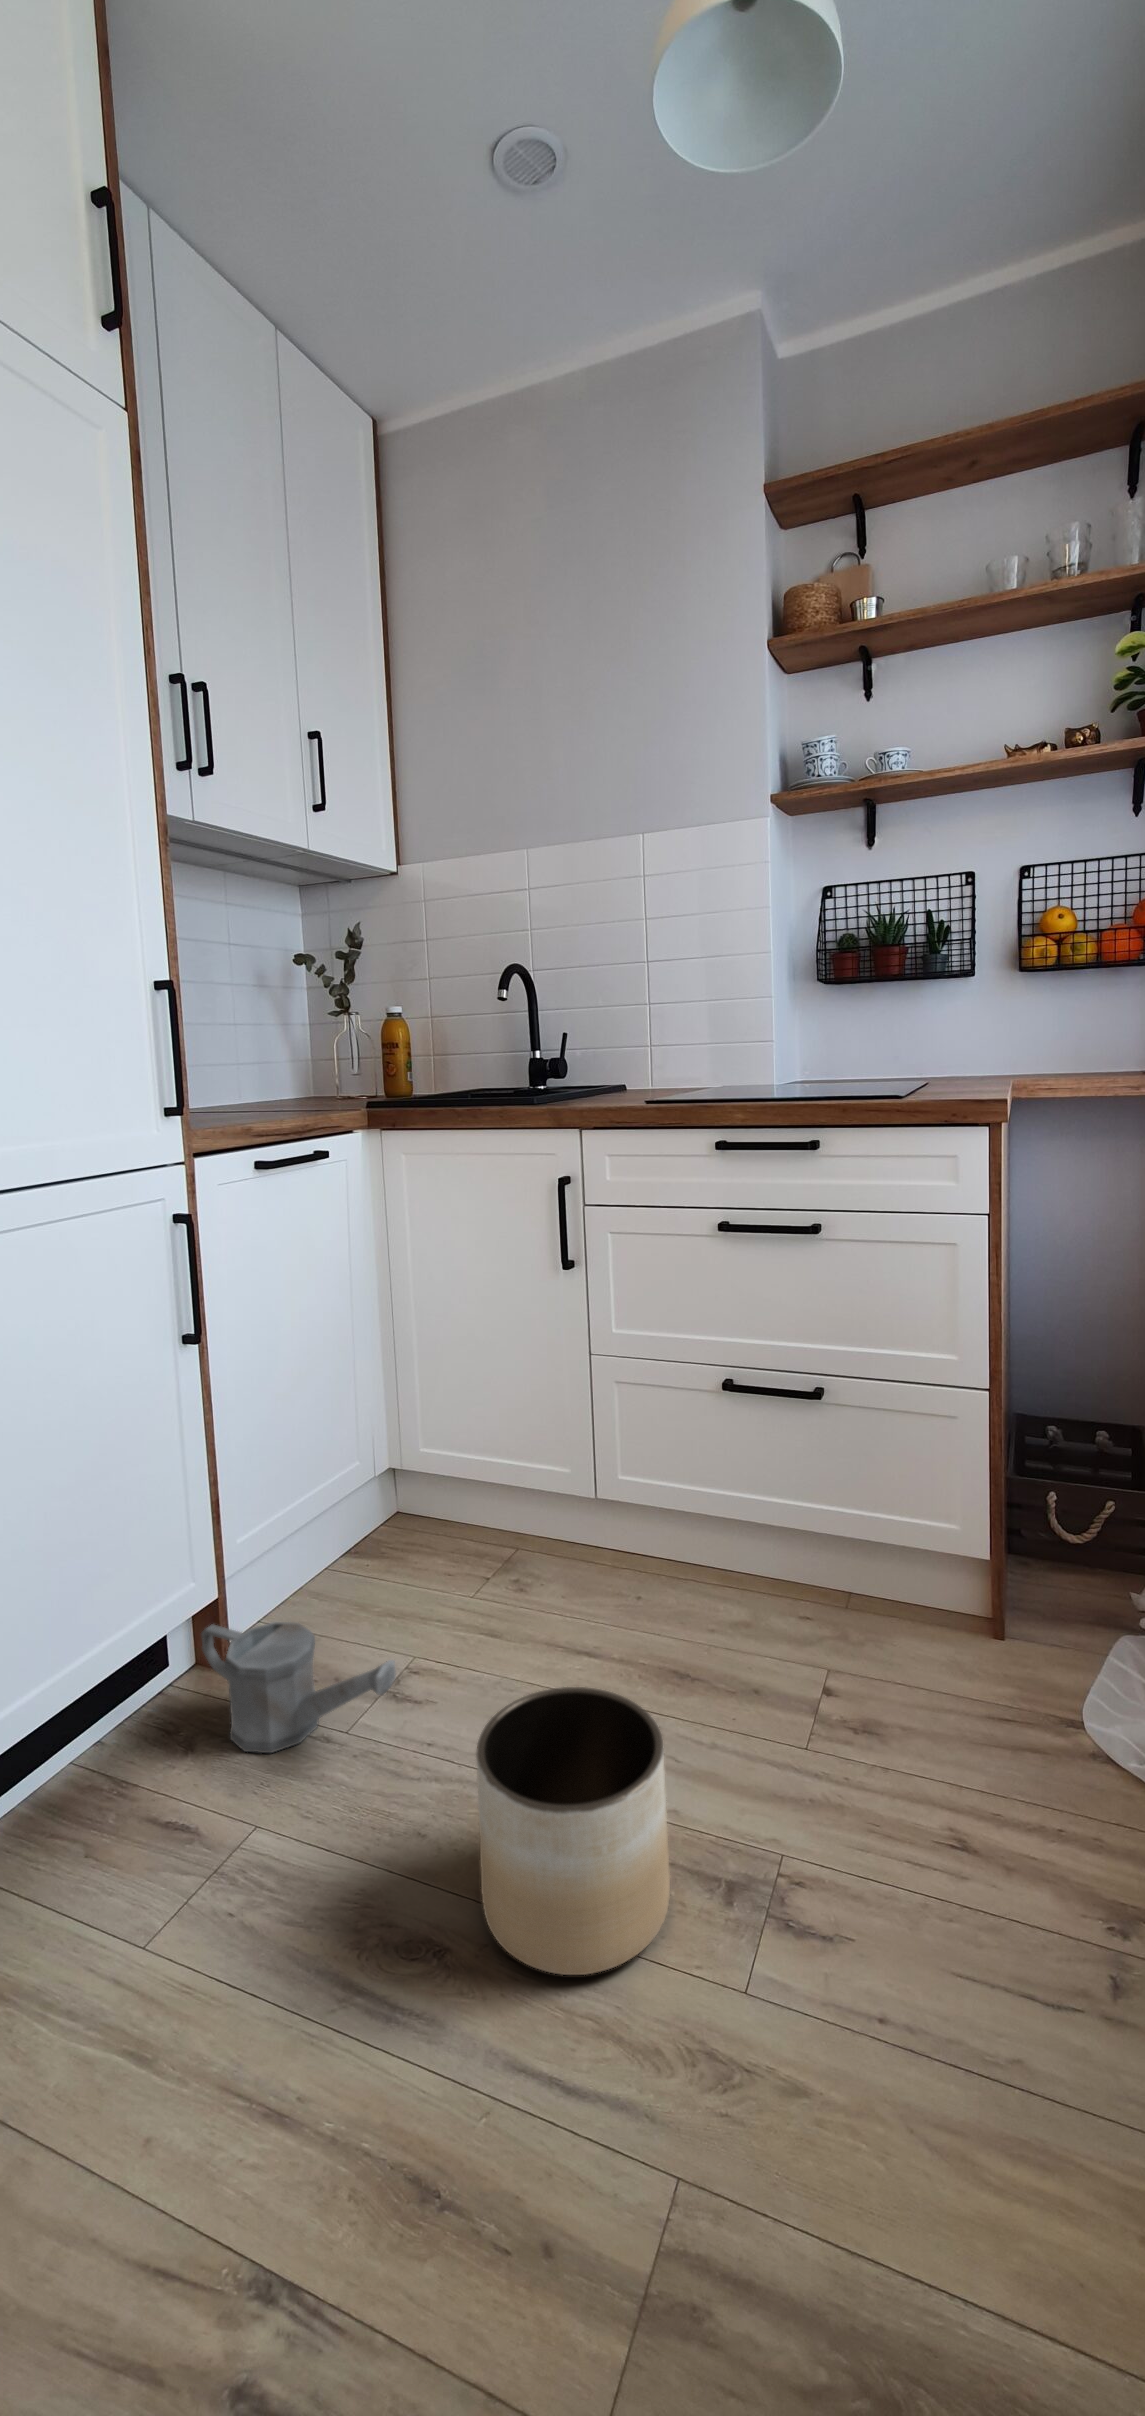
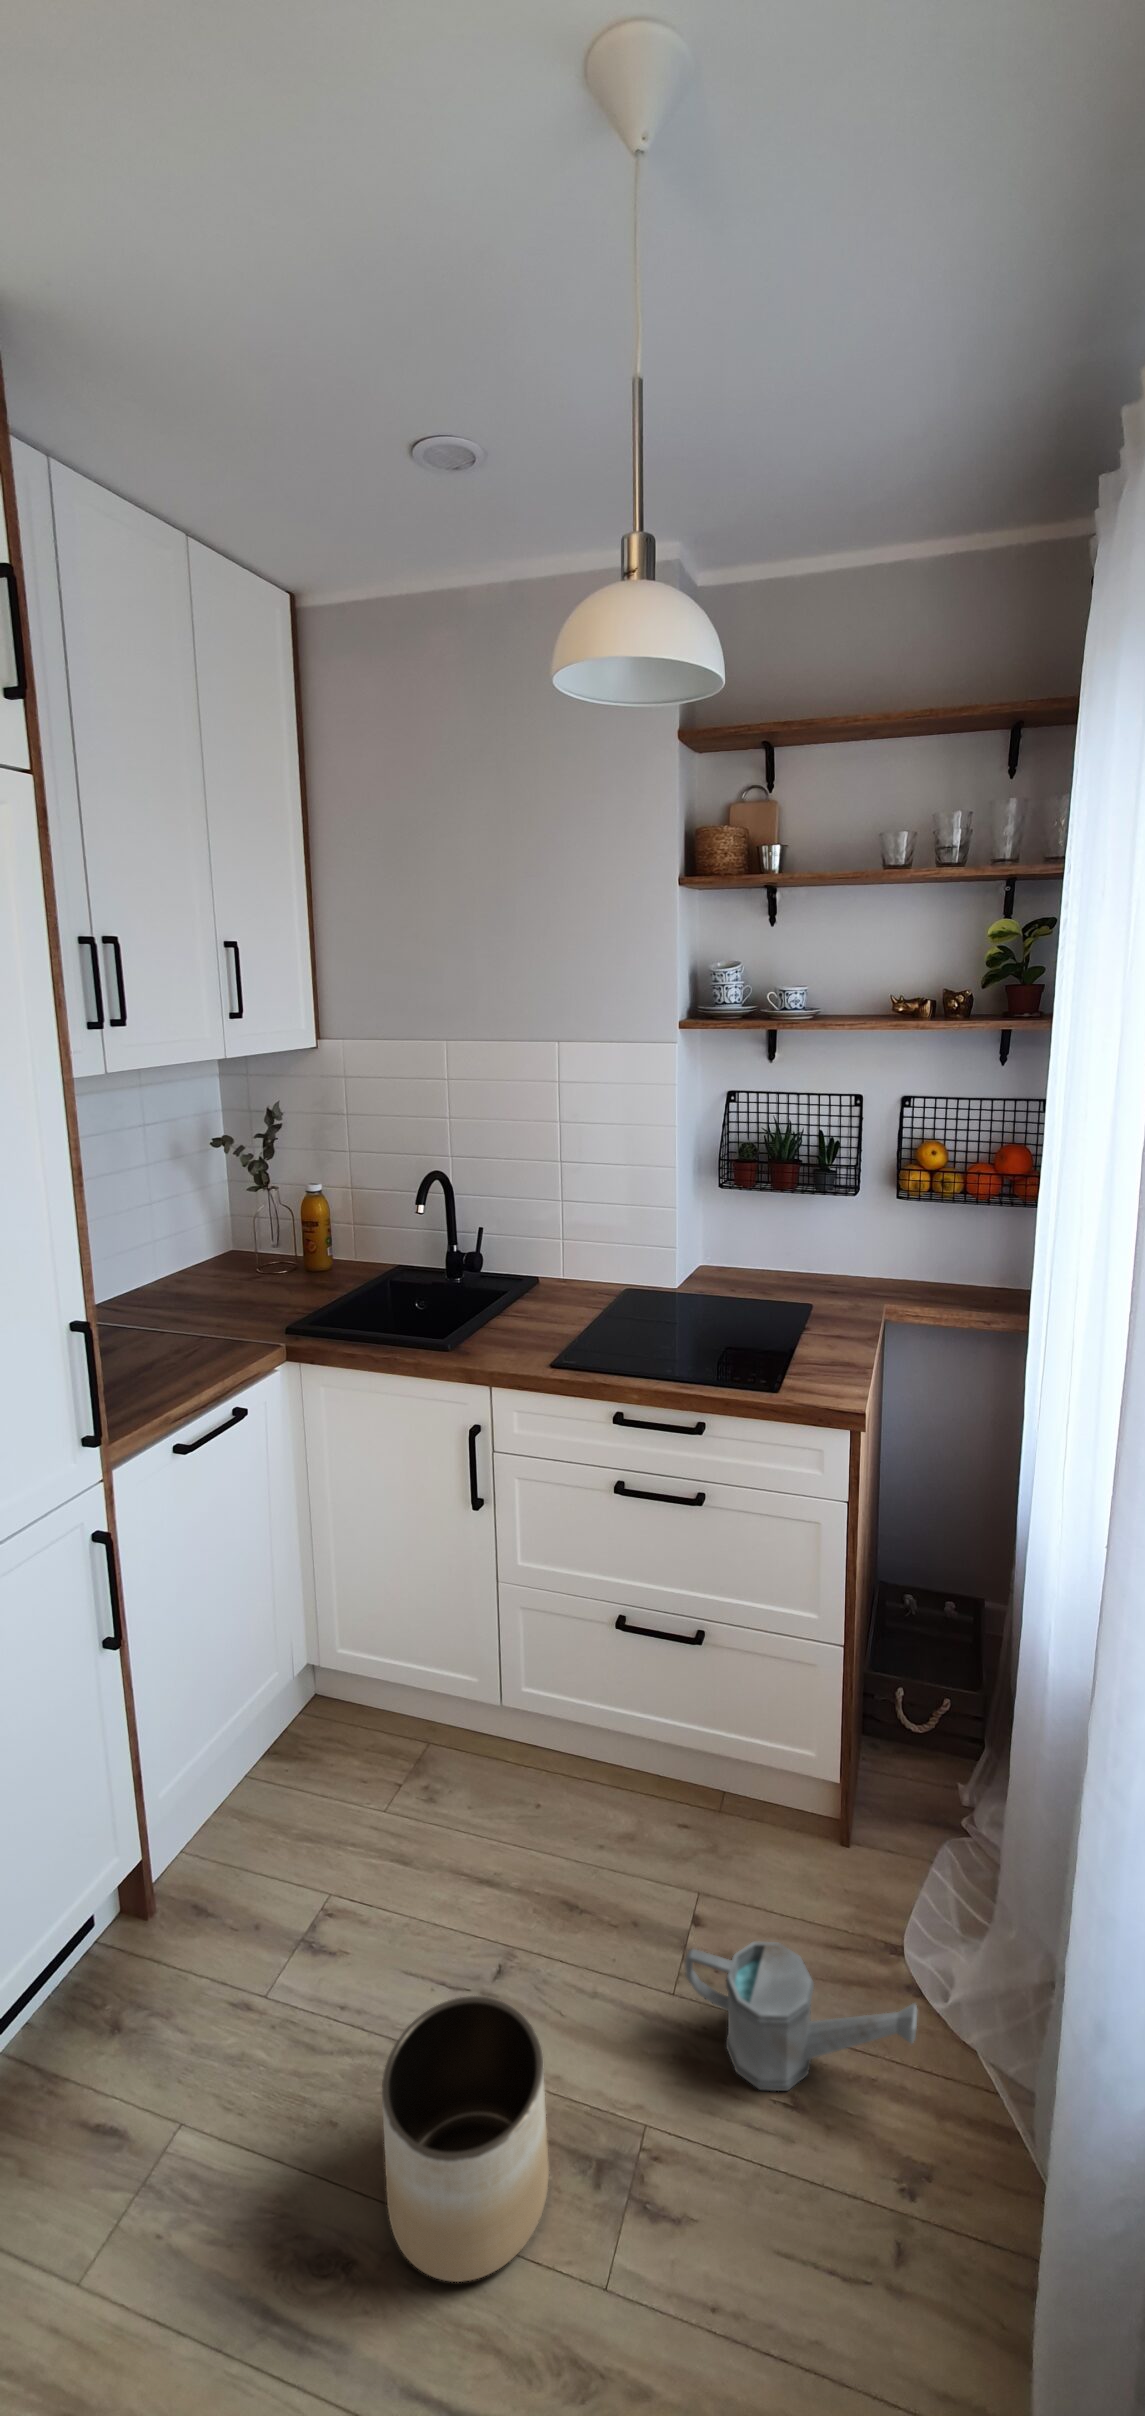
watering can: present [201,1622,396,1753] -> present [685,1942,918,2091]

